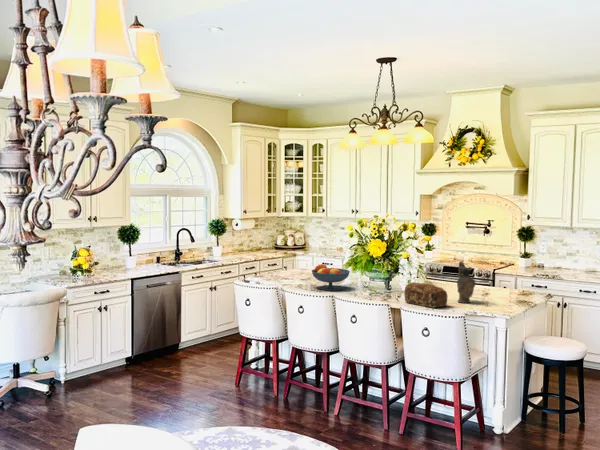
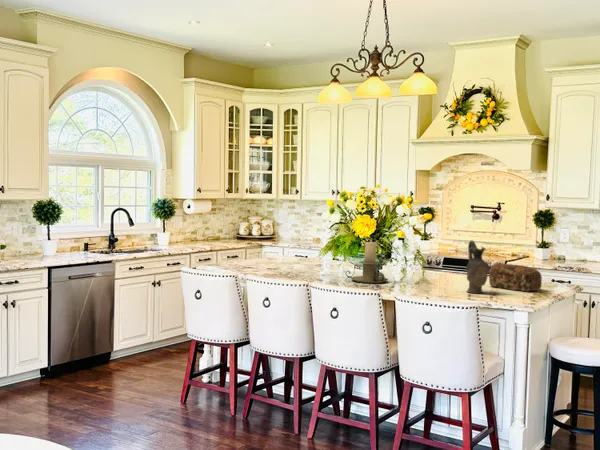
candle holder: none [367,261,396,294] -> present [351,242,388,283]
fruit bowl: present [312,264,350,291] -> none [281,245,329,279]
bread loaf: present [404,282,447,308] -> present [489,263,542,291]

